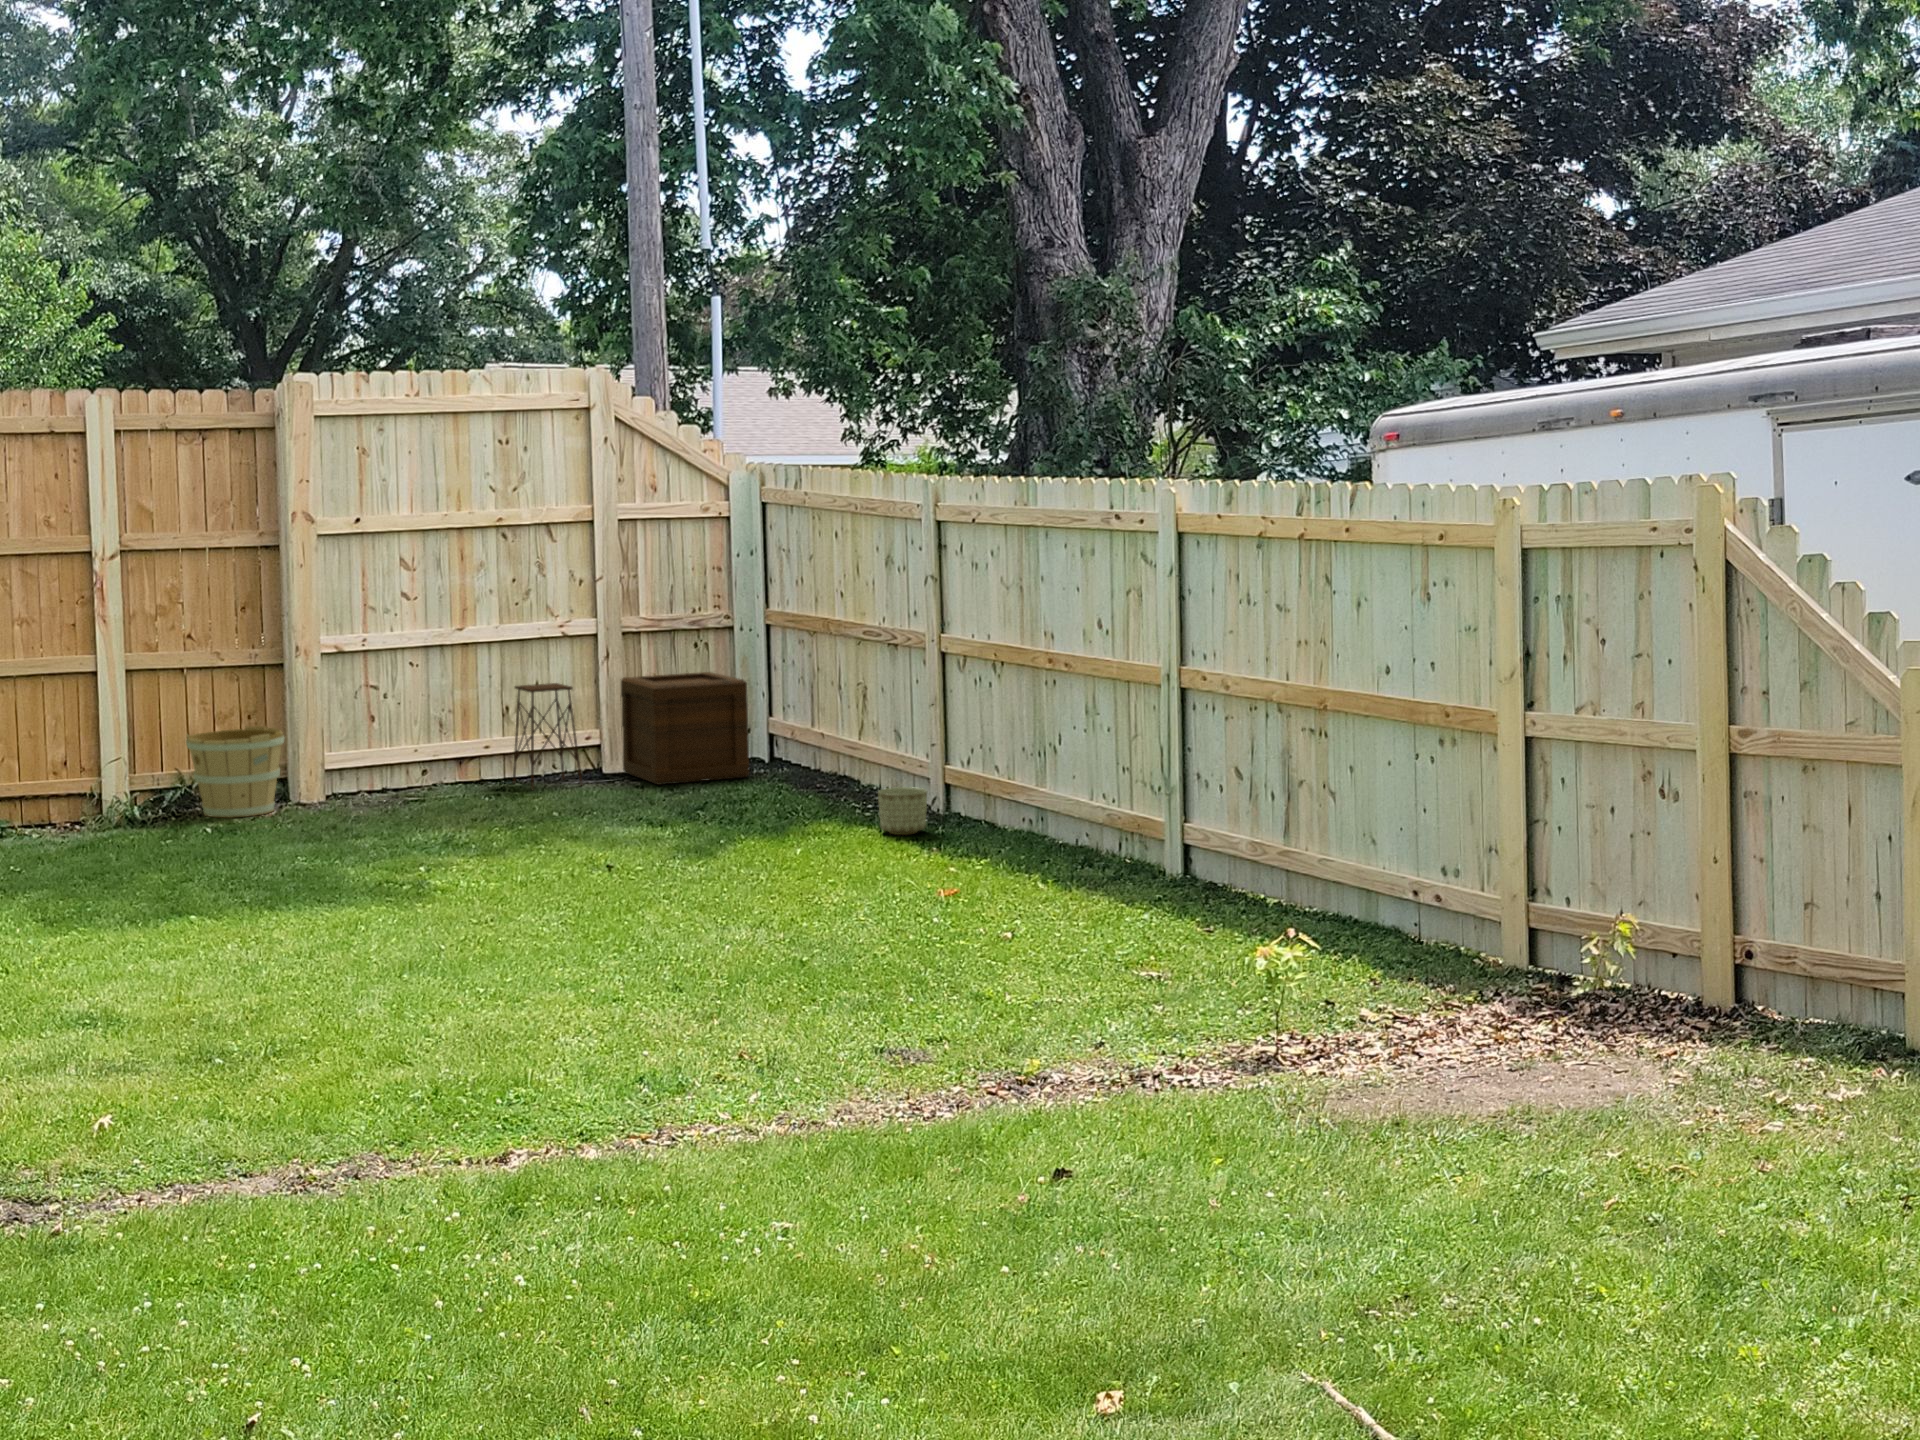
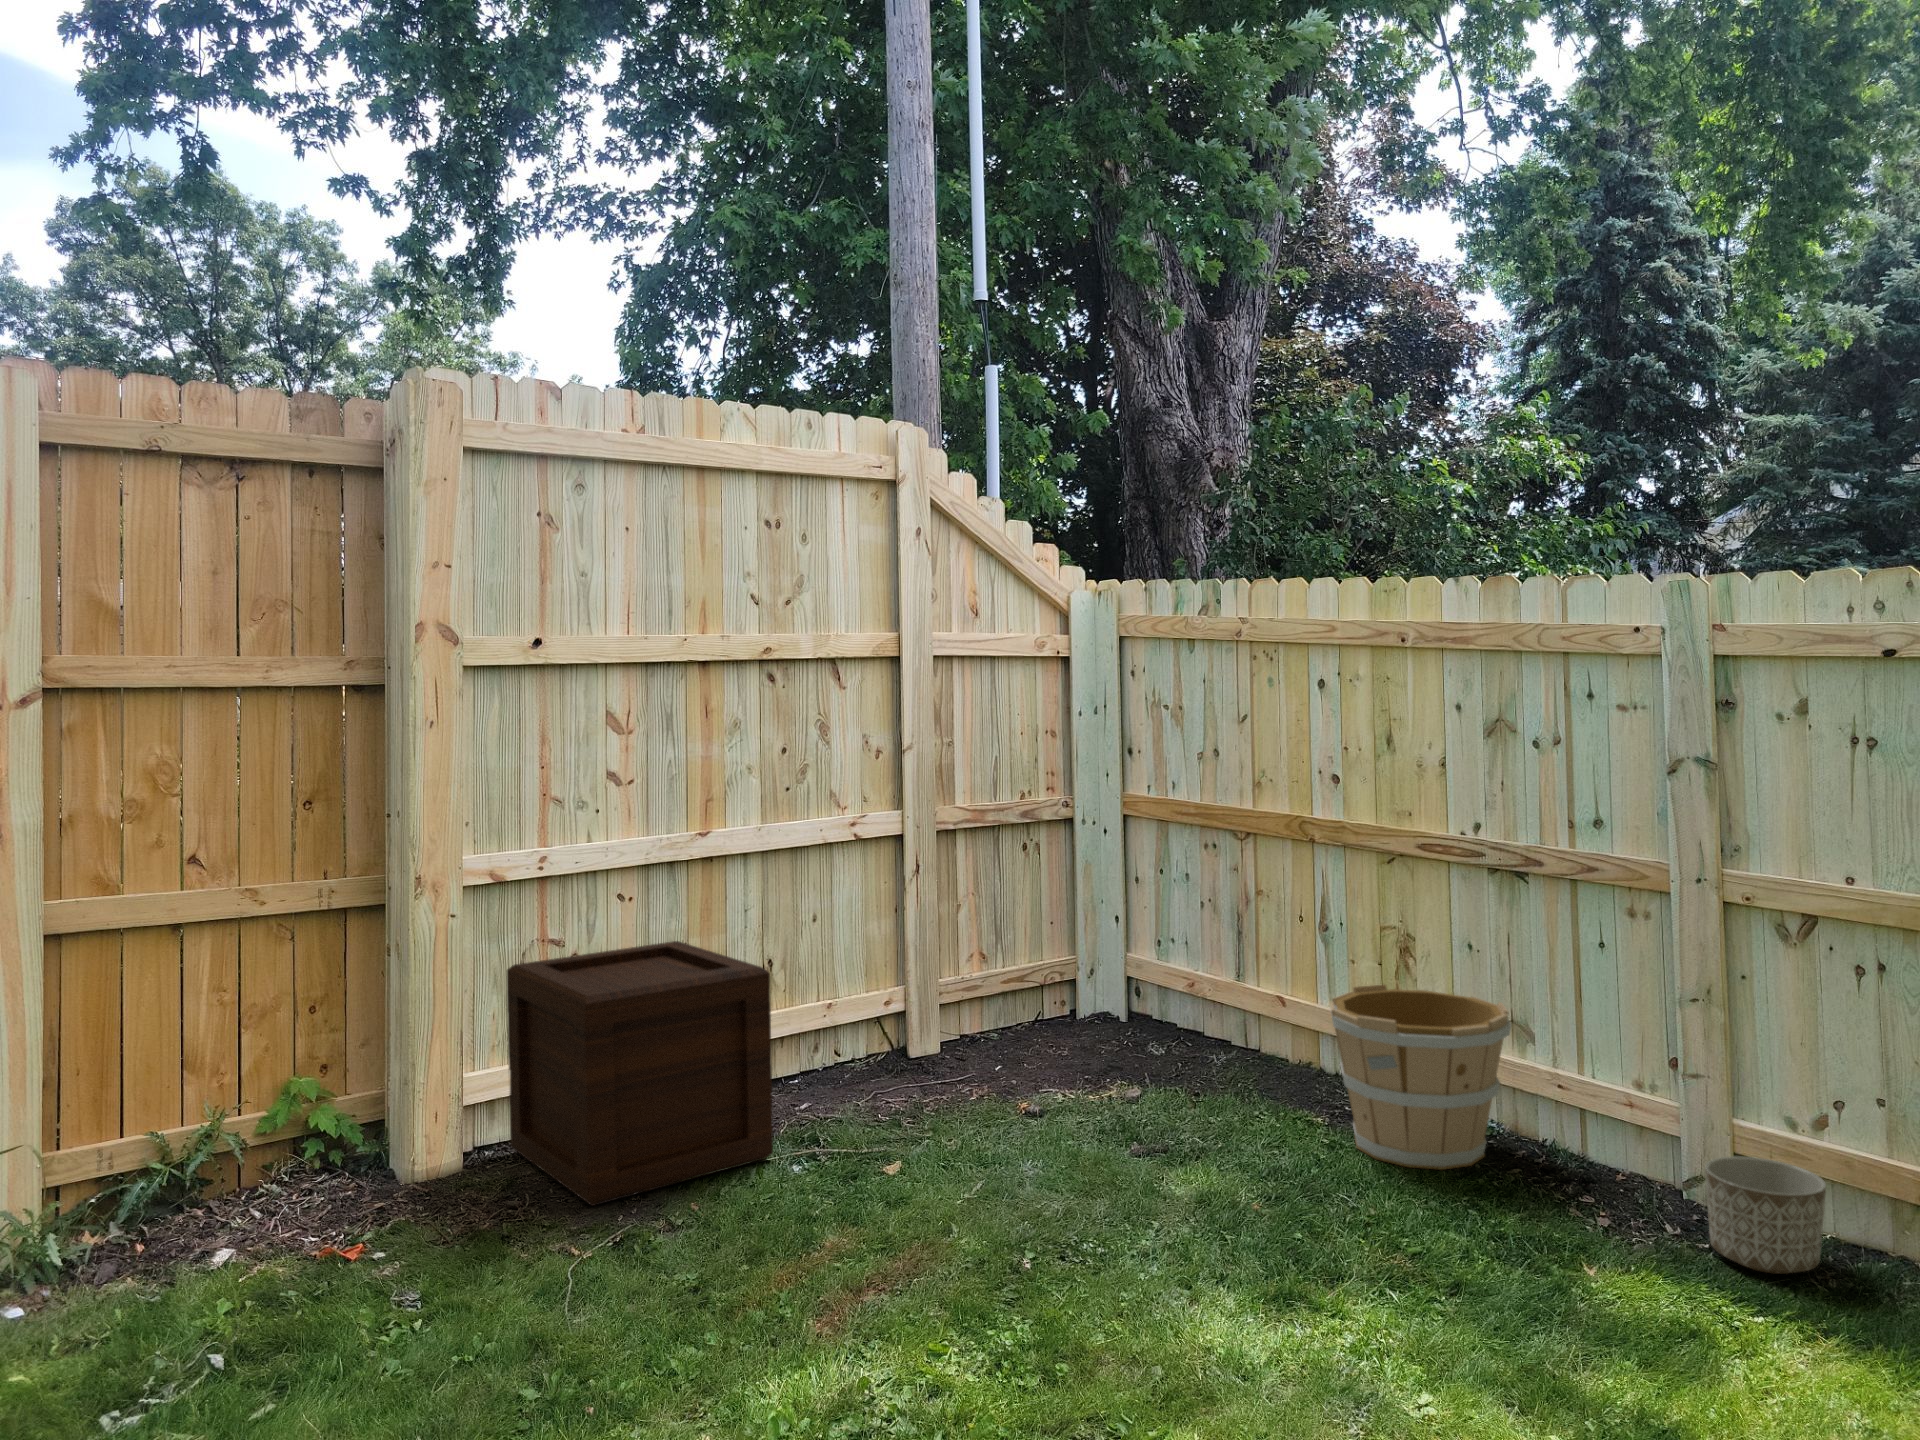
wooden crate: present [621,672,749,785] -> present [507,941,773,1206]
side table: present [513,683,582,790] -> none [780,917,905,1111]
wooden bucket: present [186,726,284,818] -> present [1330,985,1511,1170]

